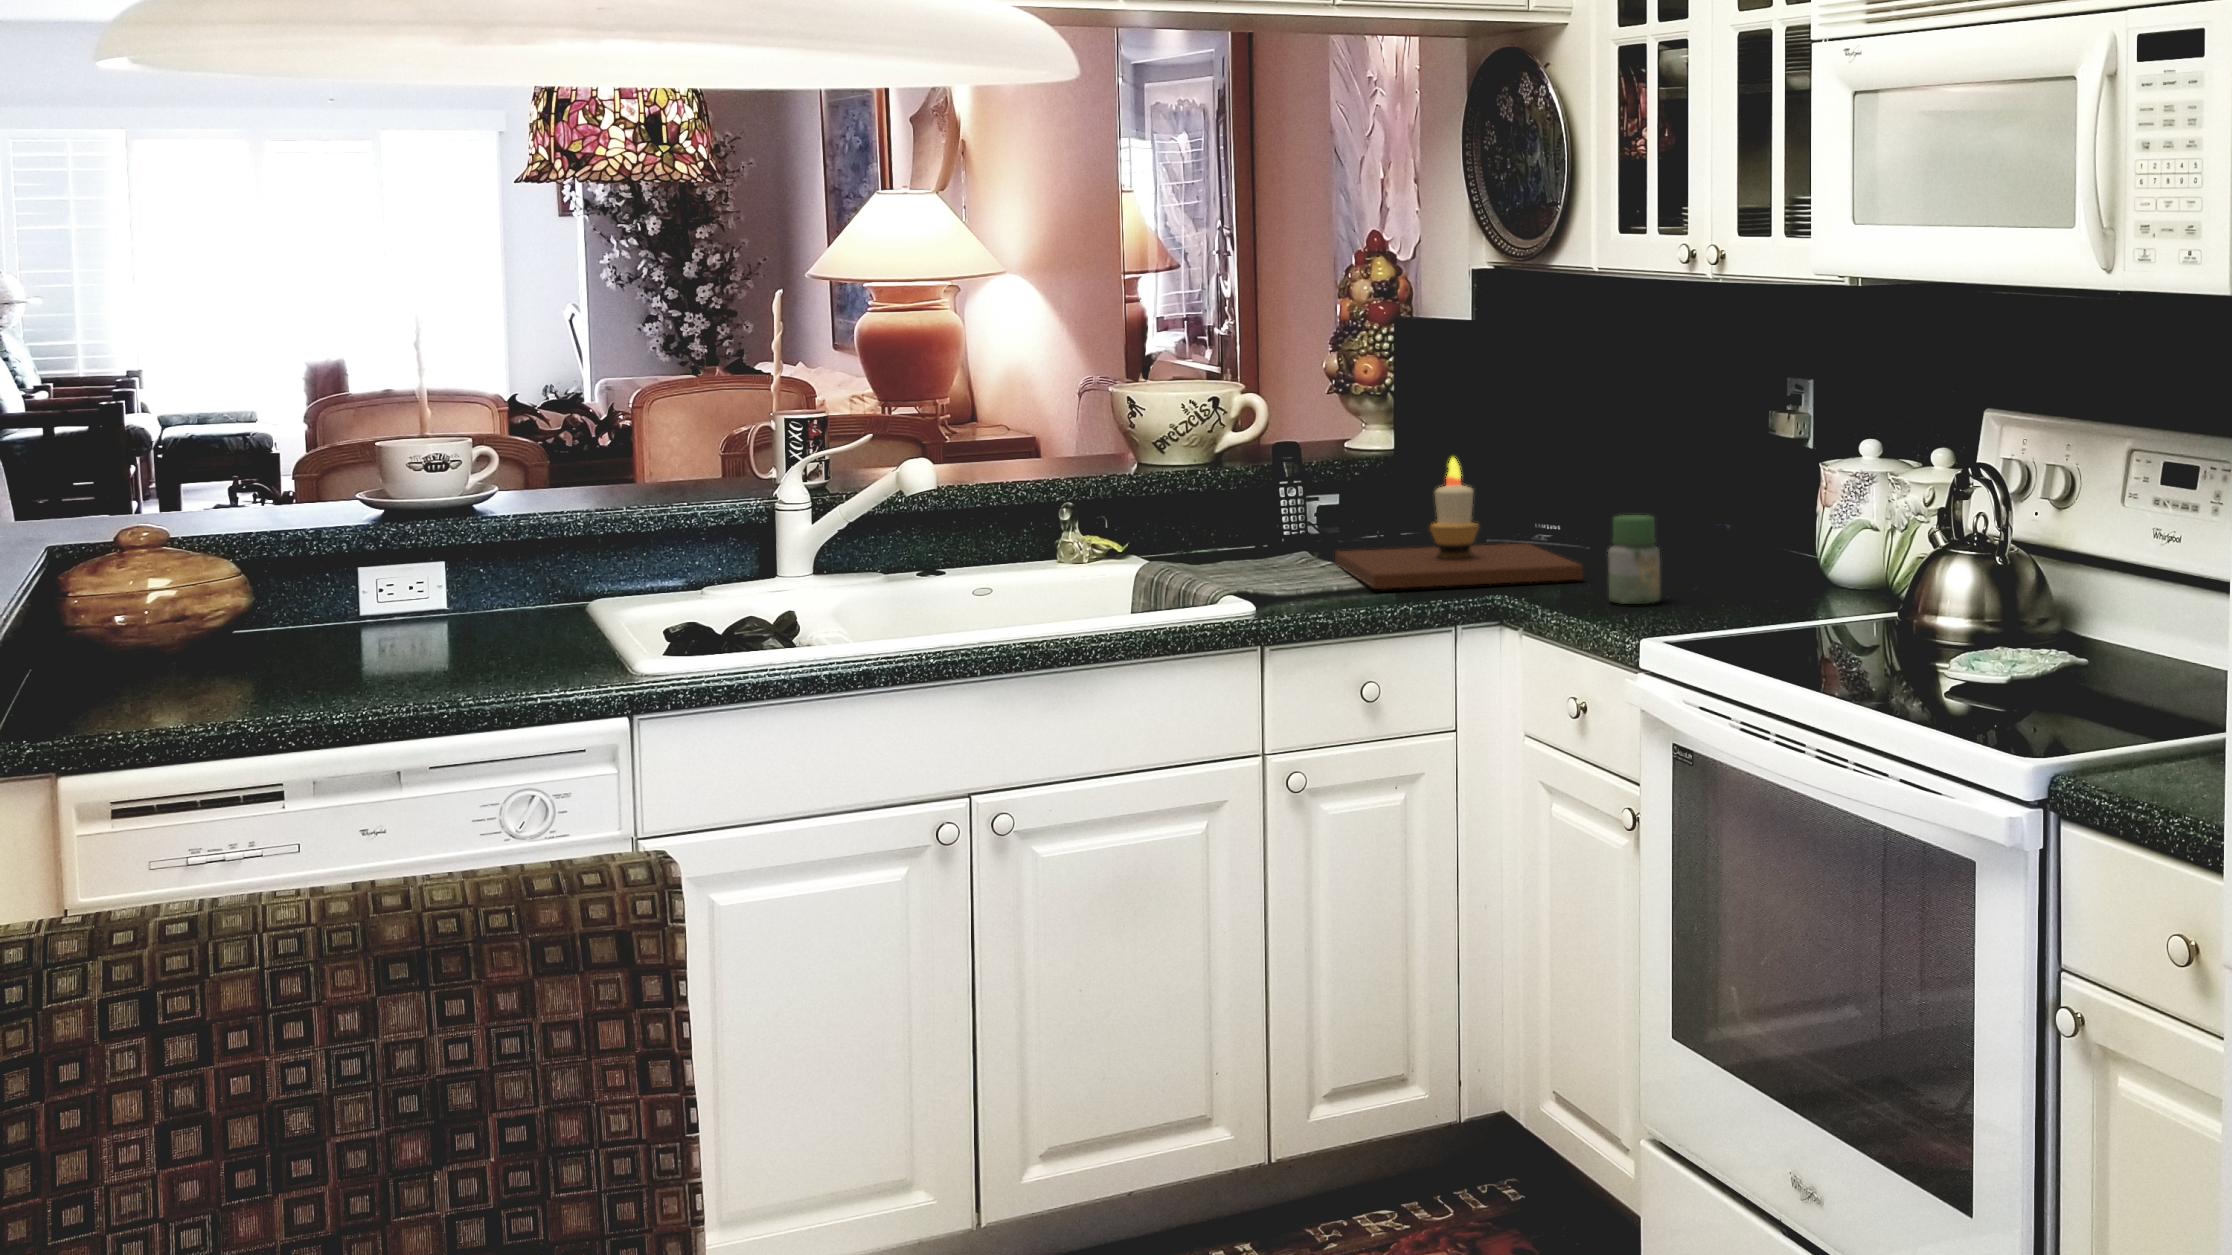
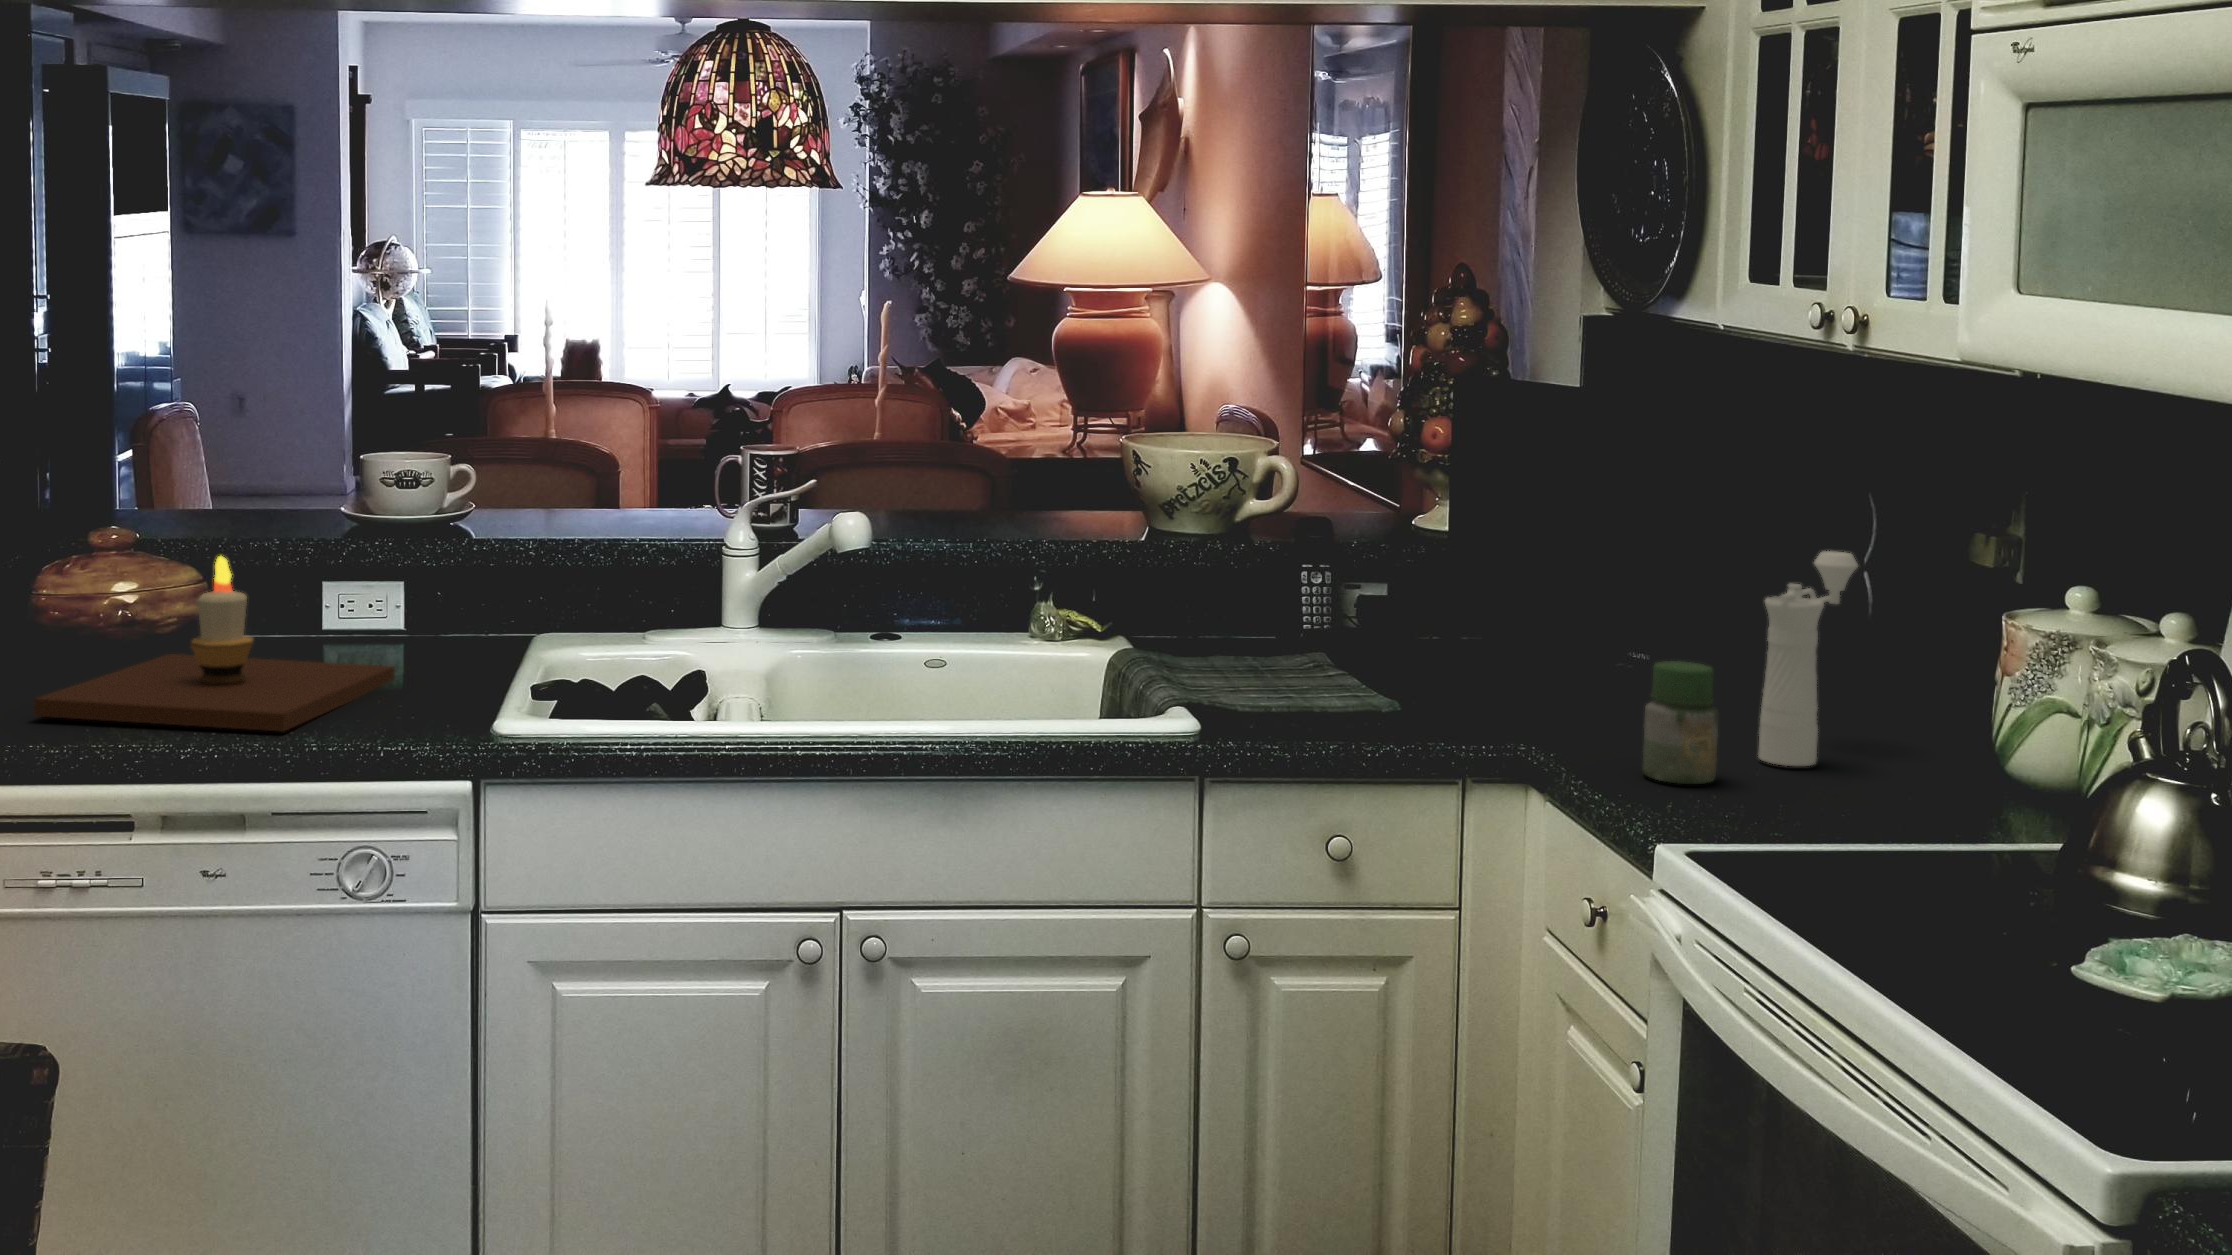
pepper mill: none [1676,431,1730,588] -> present [1758,551,1858,766]
candle: present [1335,458,1583,589] -> present [34,556,395,732]

